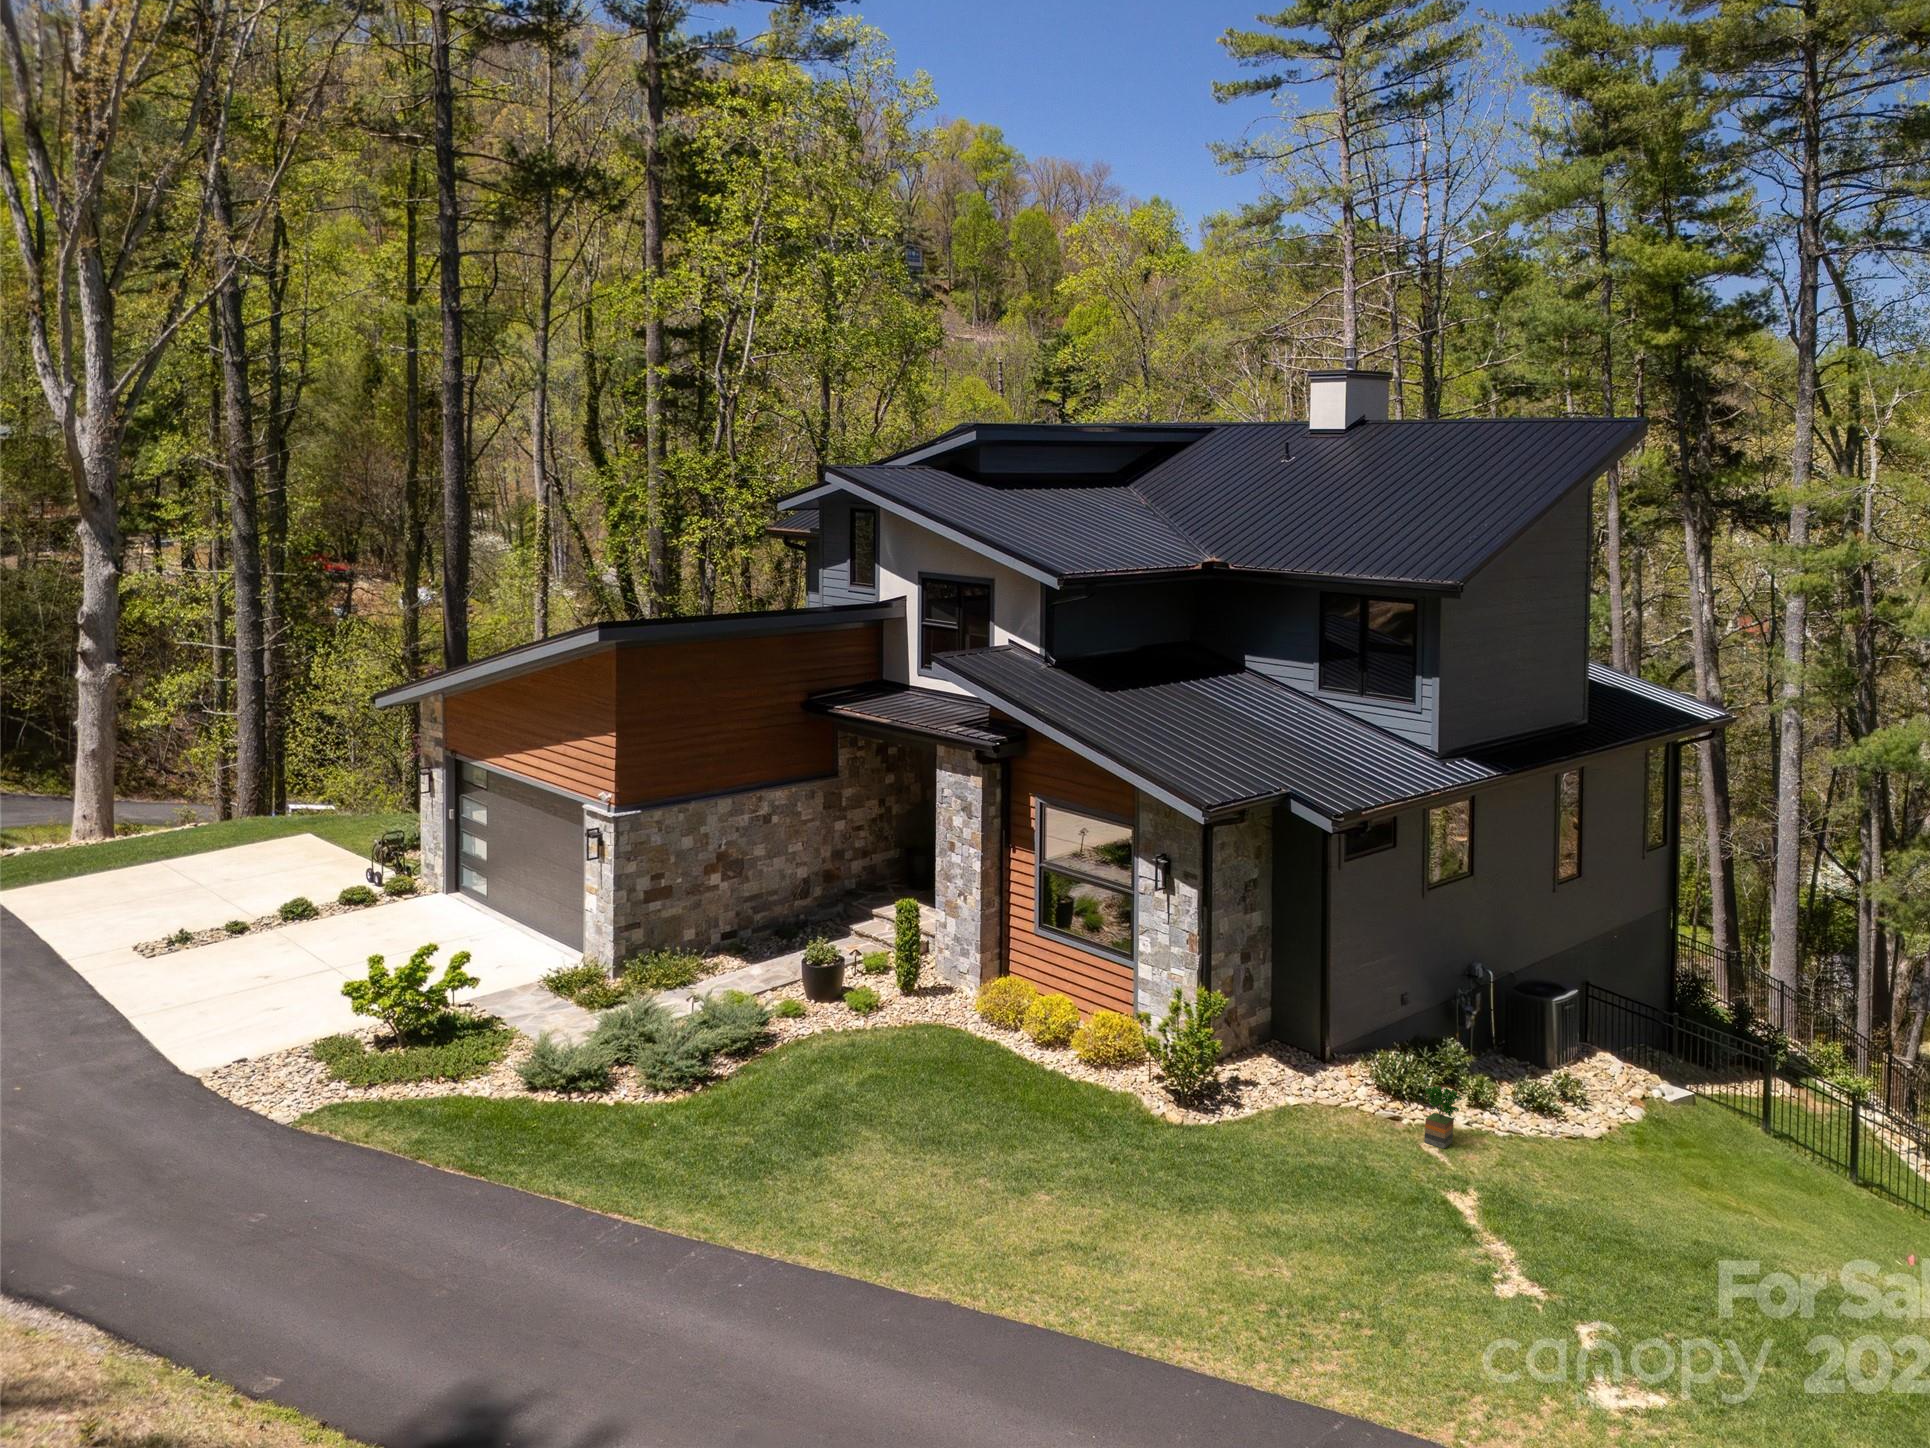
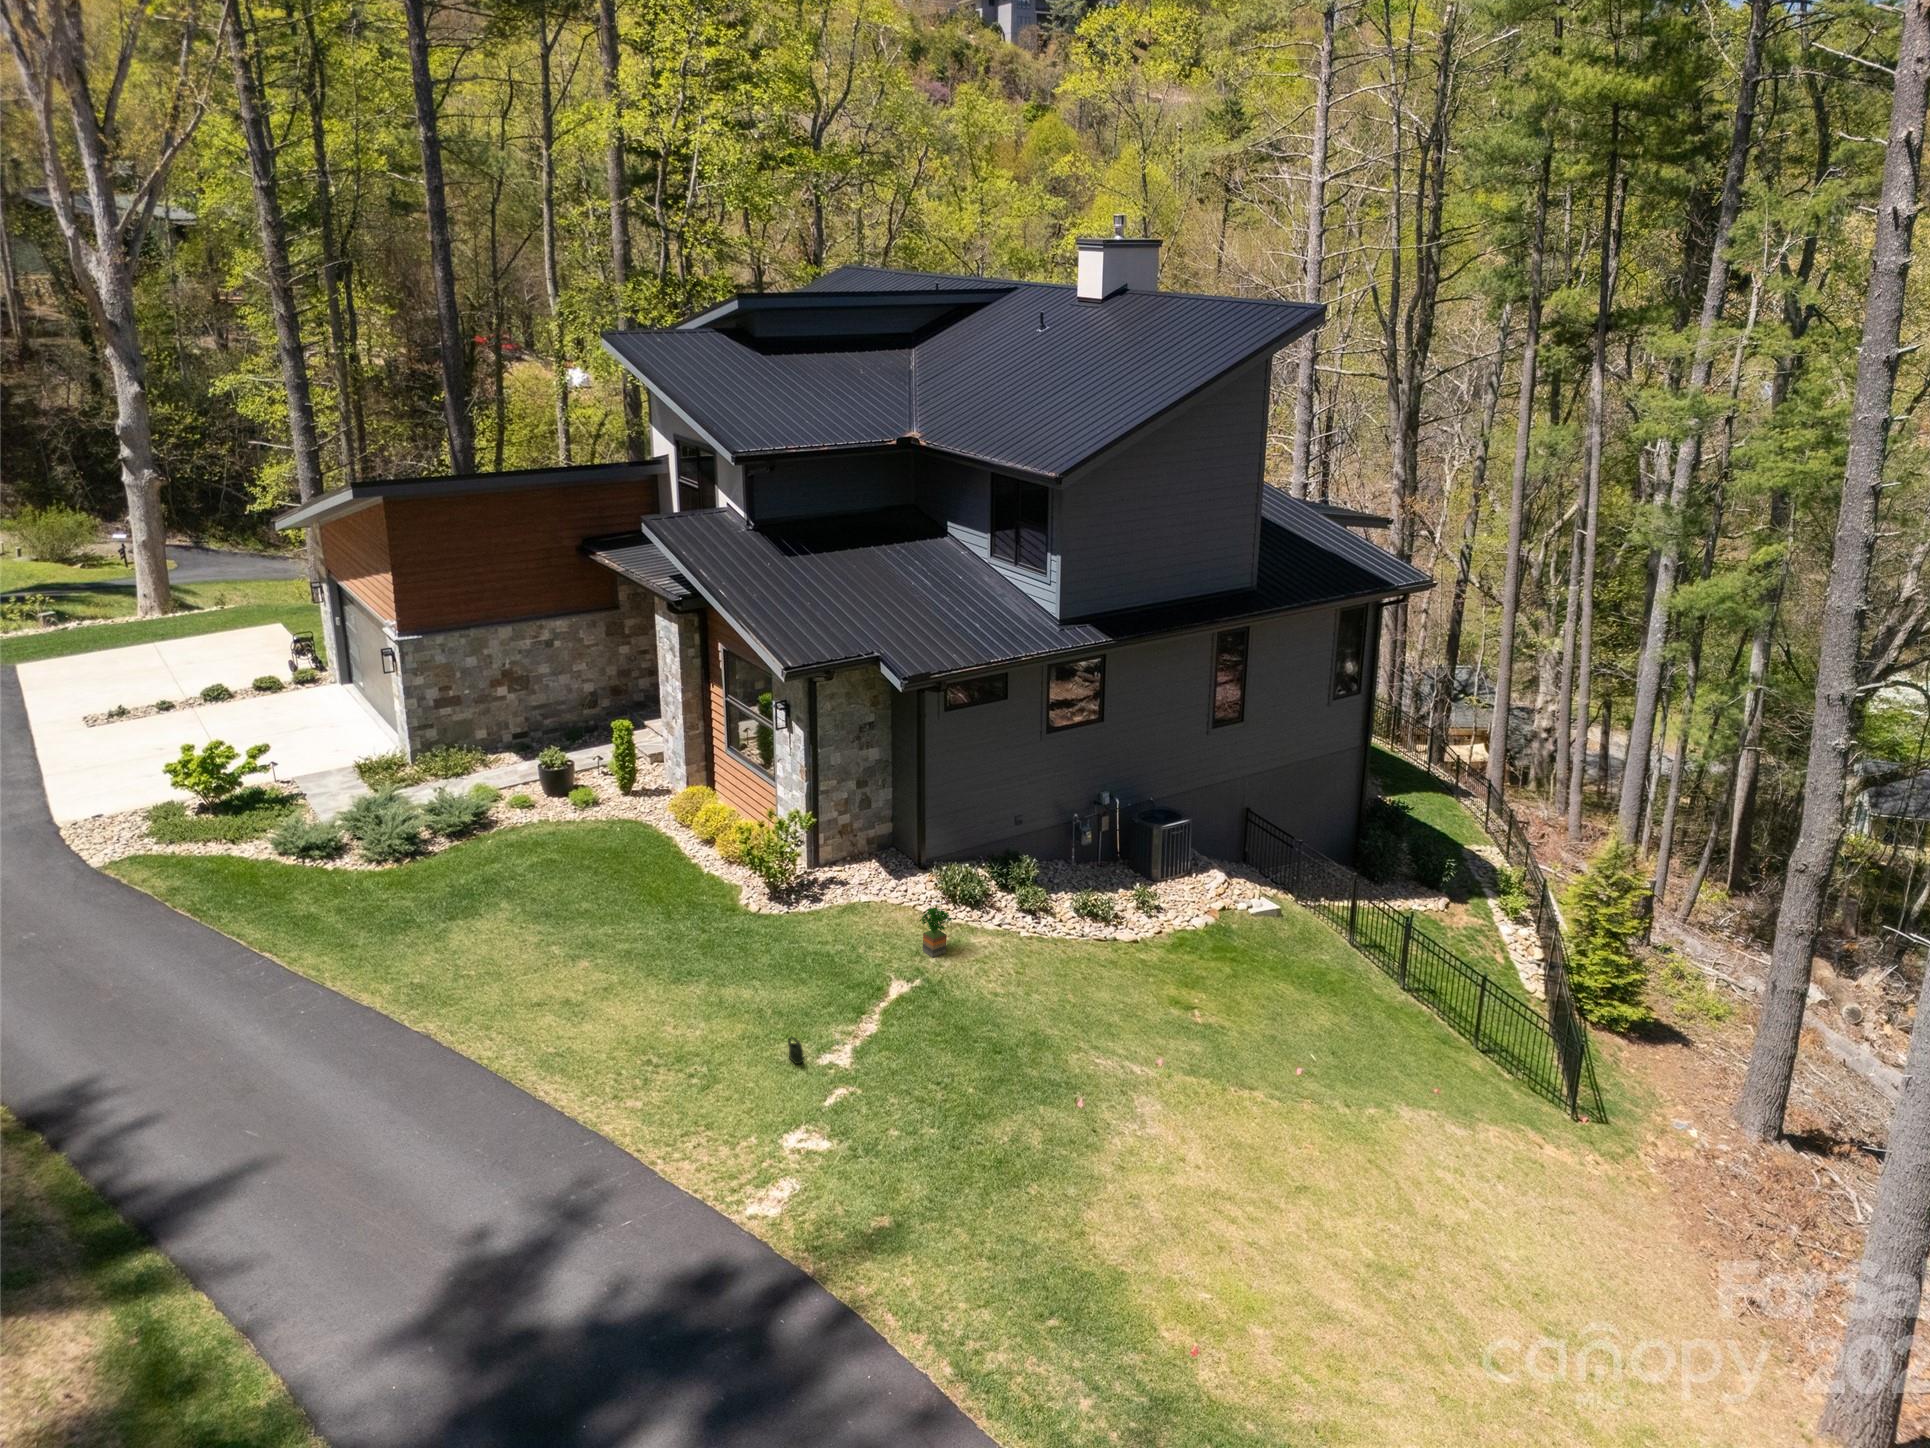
watering can: none [1412,1254,1460,1291] -> present [788,1037,805,1064]

